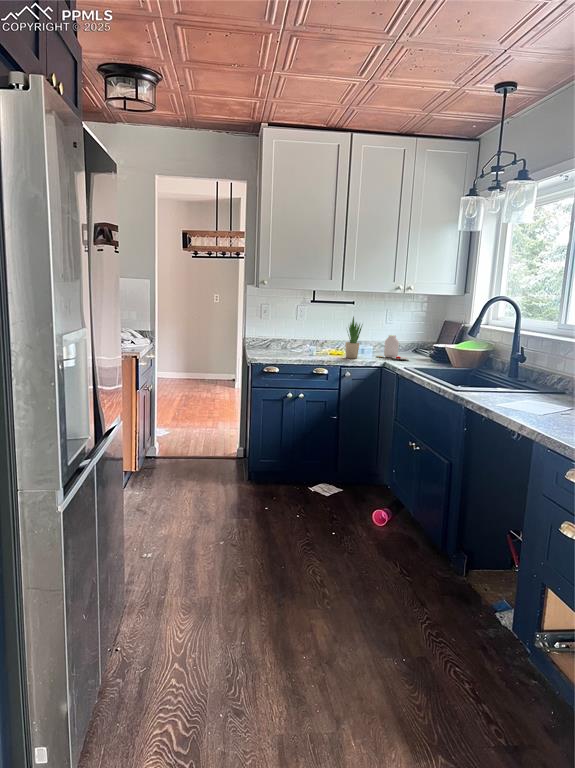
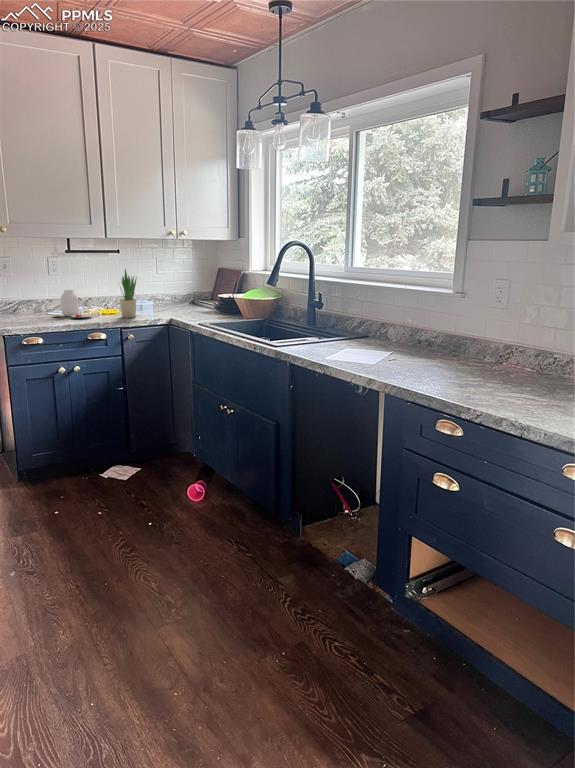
jar: present [379,335,410,360] -> present [57,290,93,318]

